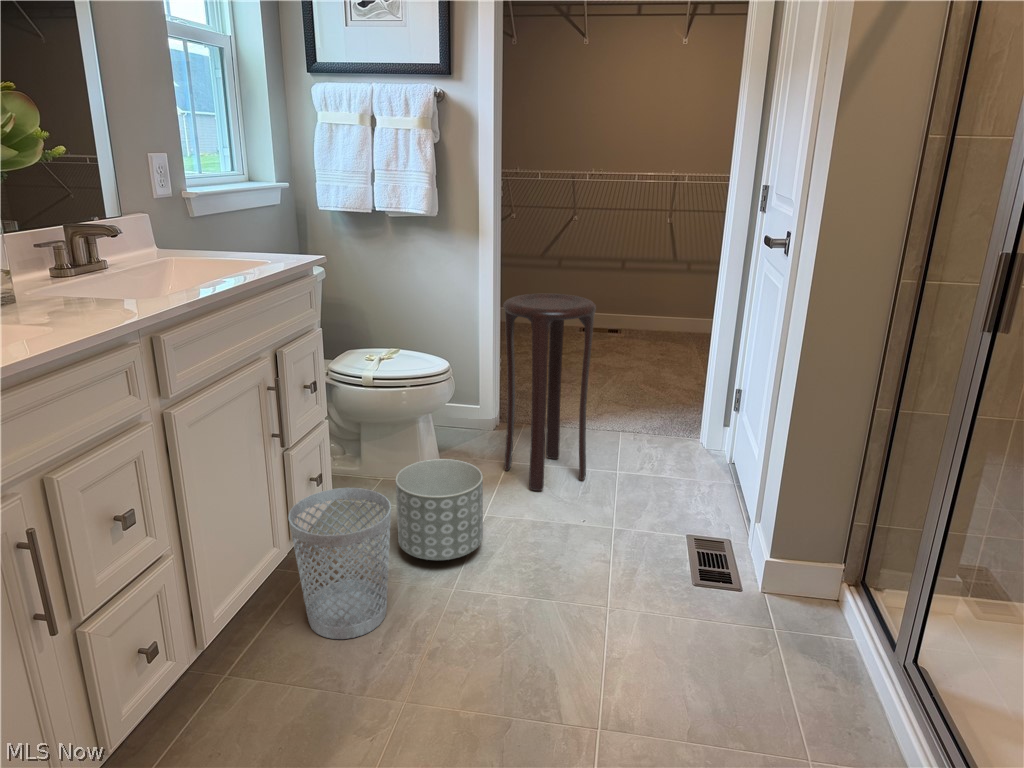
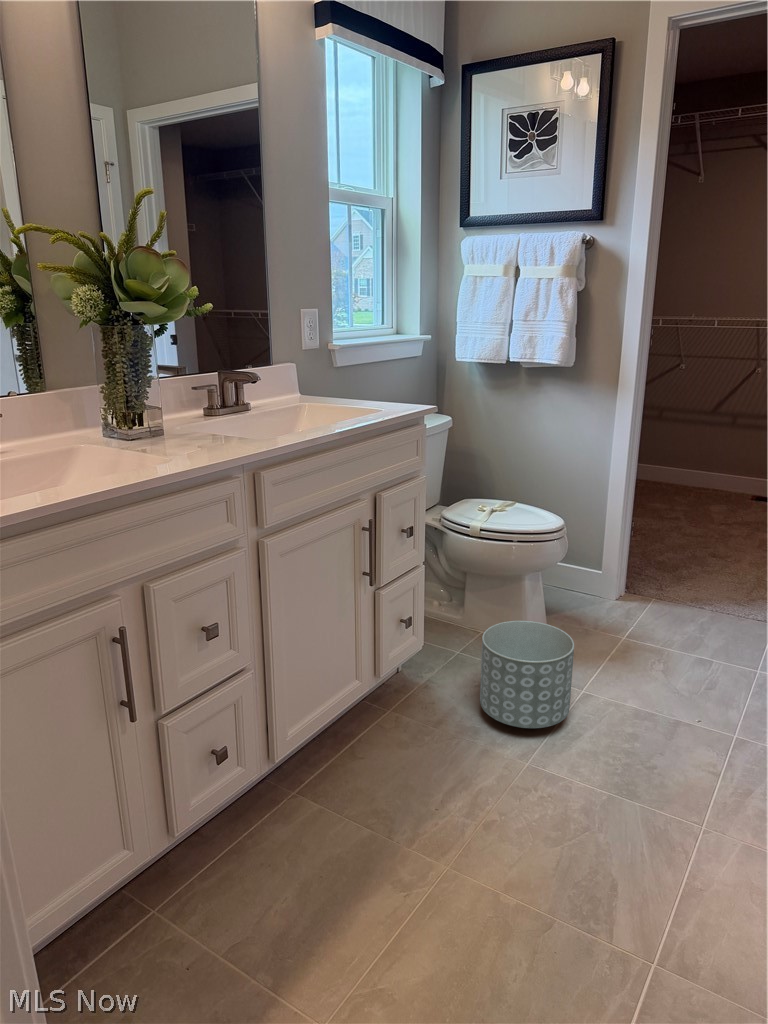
stool: present [503,294,596,491] -> none [616,456,740,675]
wastebasket: present [289,488,391,639] -> none [366,634,465,784]

